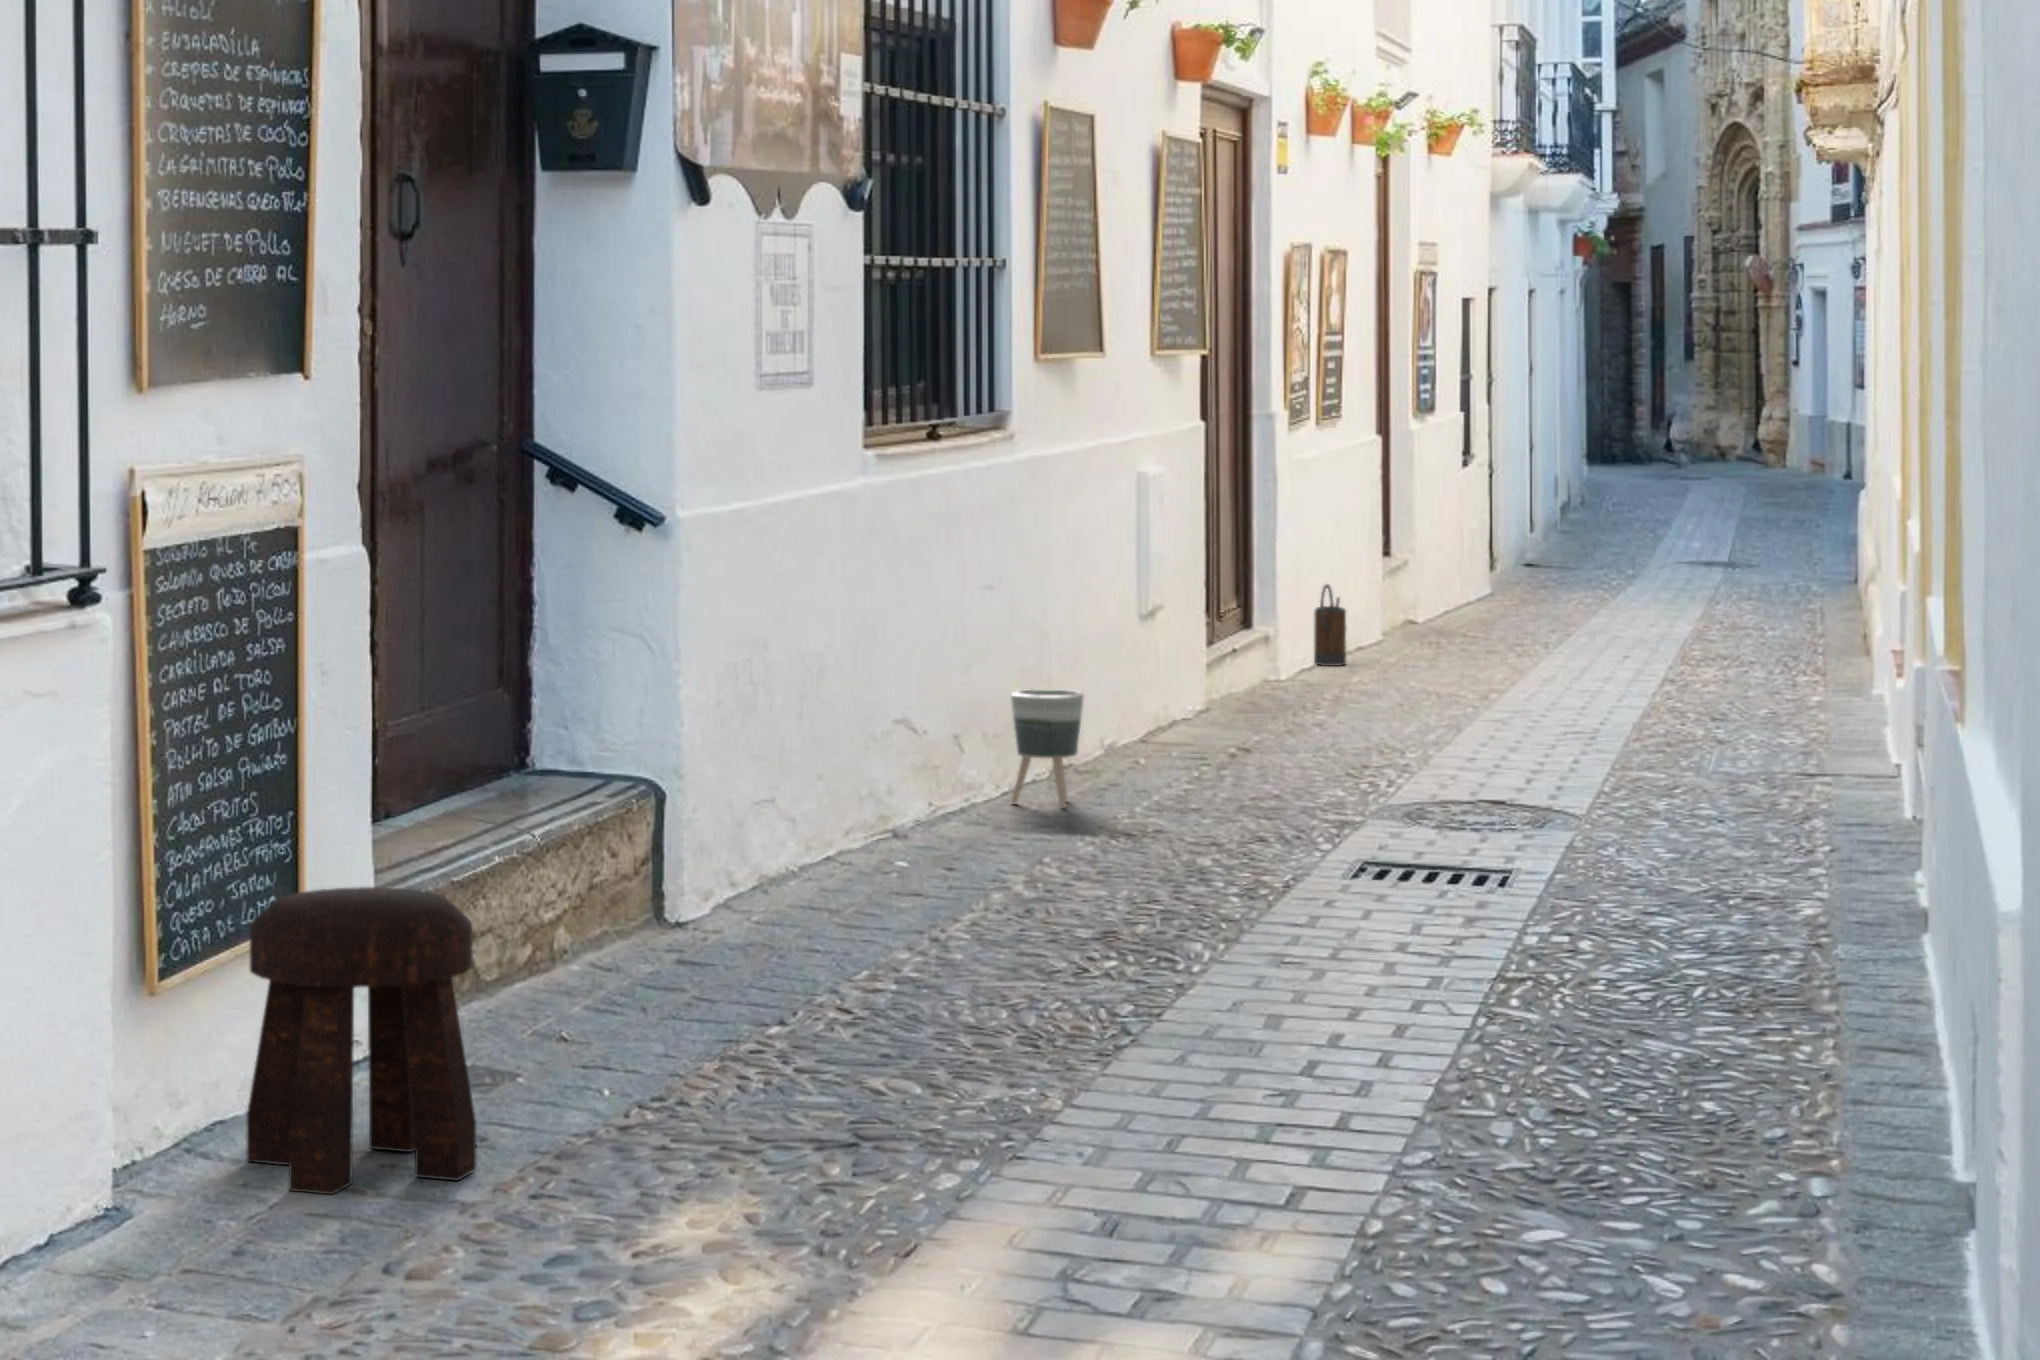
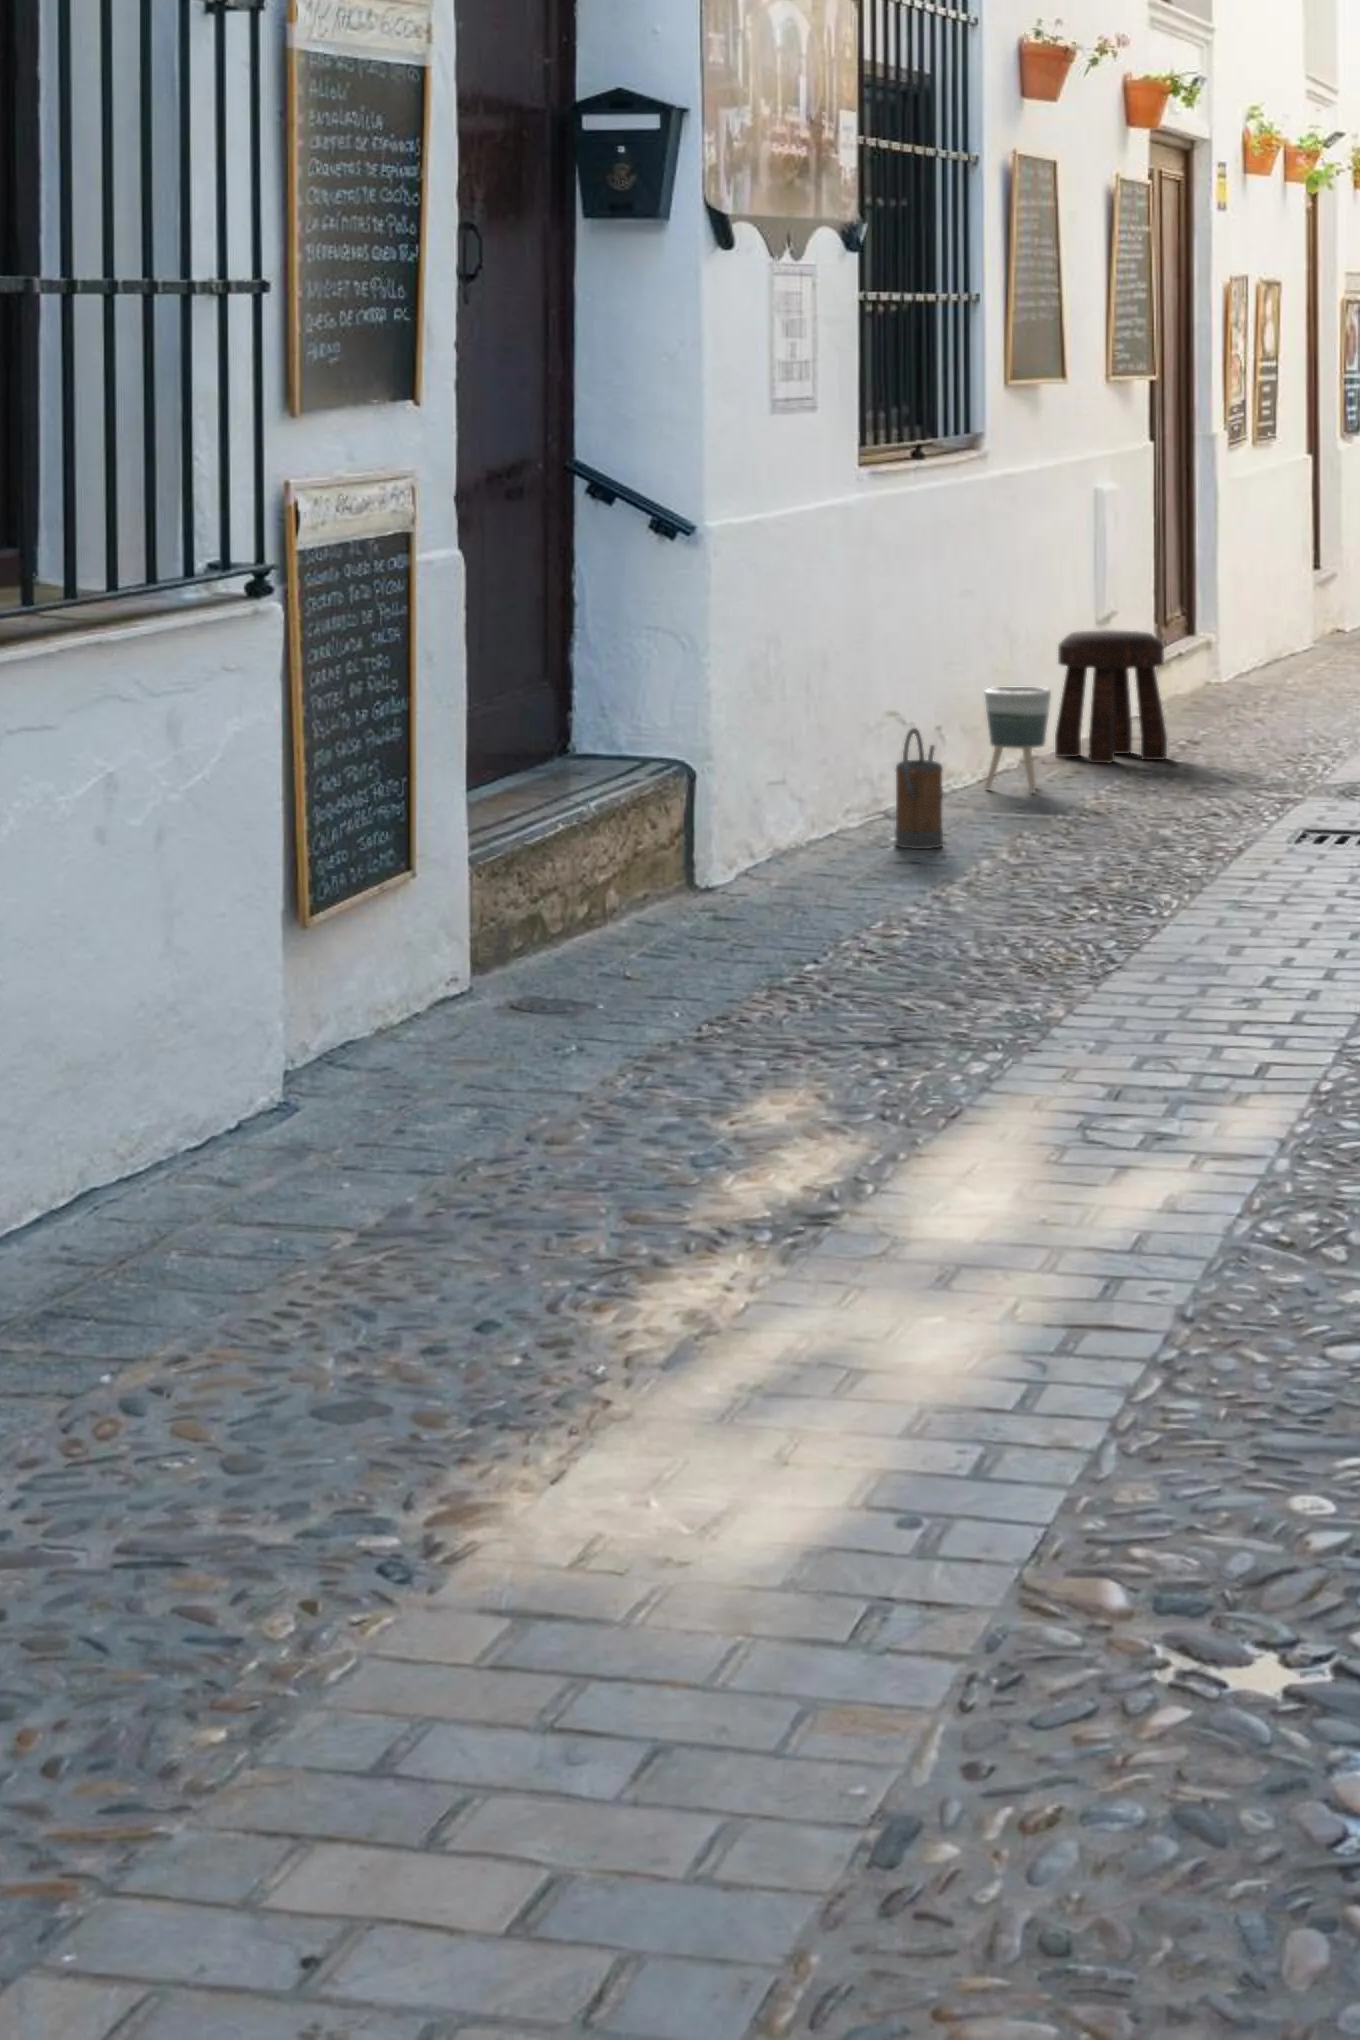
watering can: present [1314,584,1346,666] -> present [895,728,943,849]
stool: present [247,887,476,1195] -> present [1055,630,1167,763]

